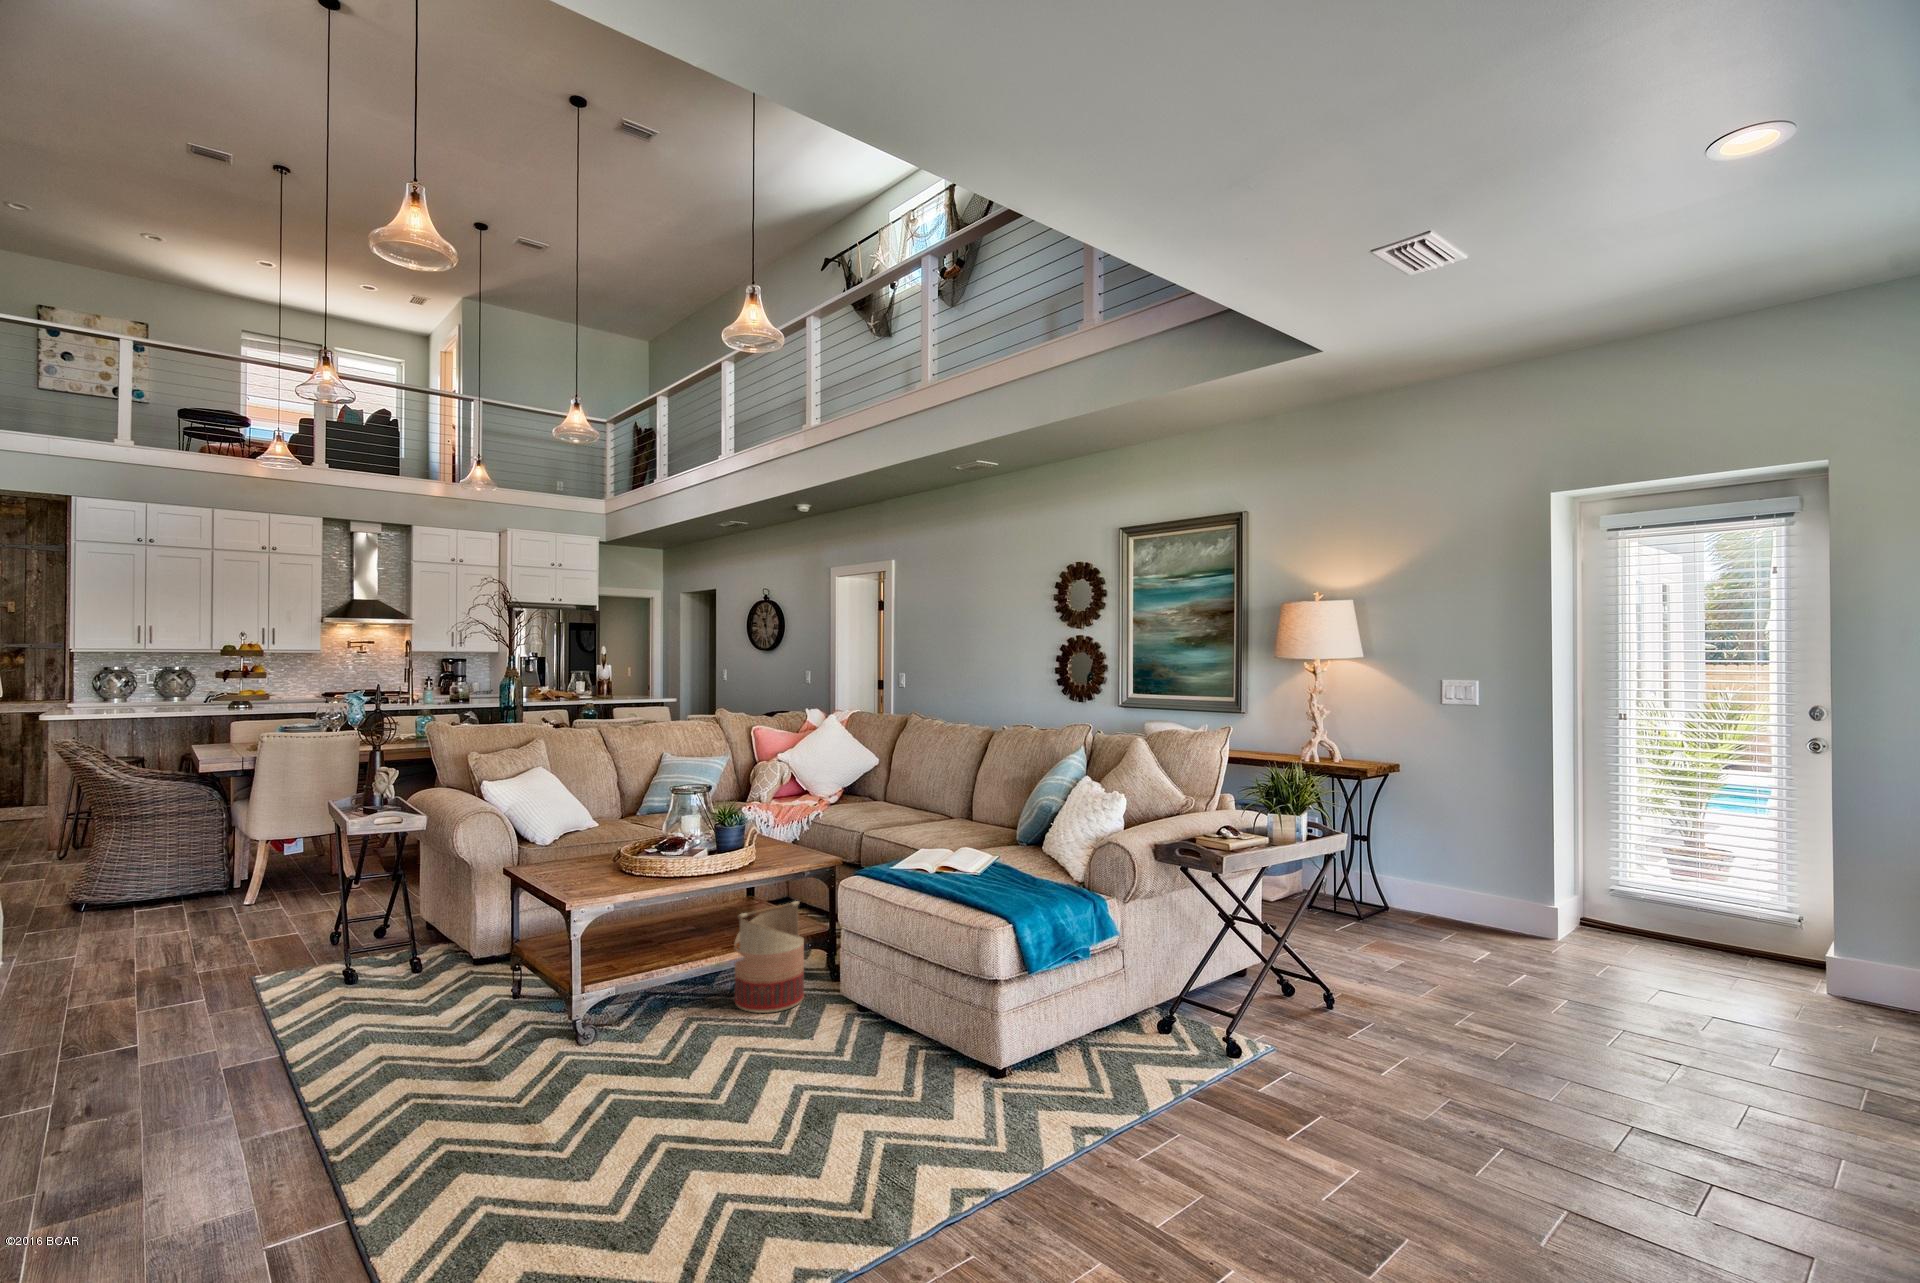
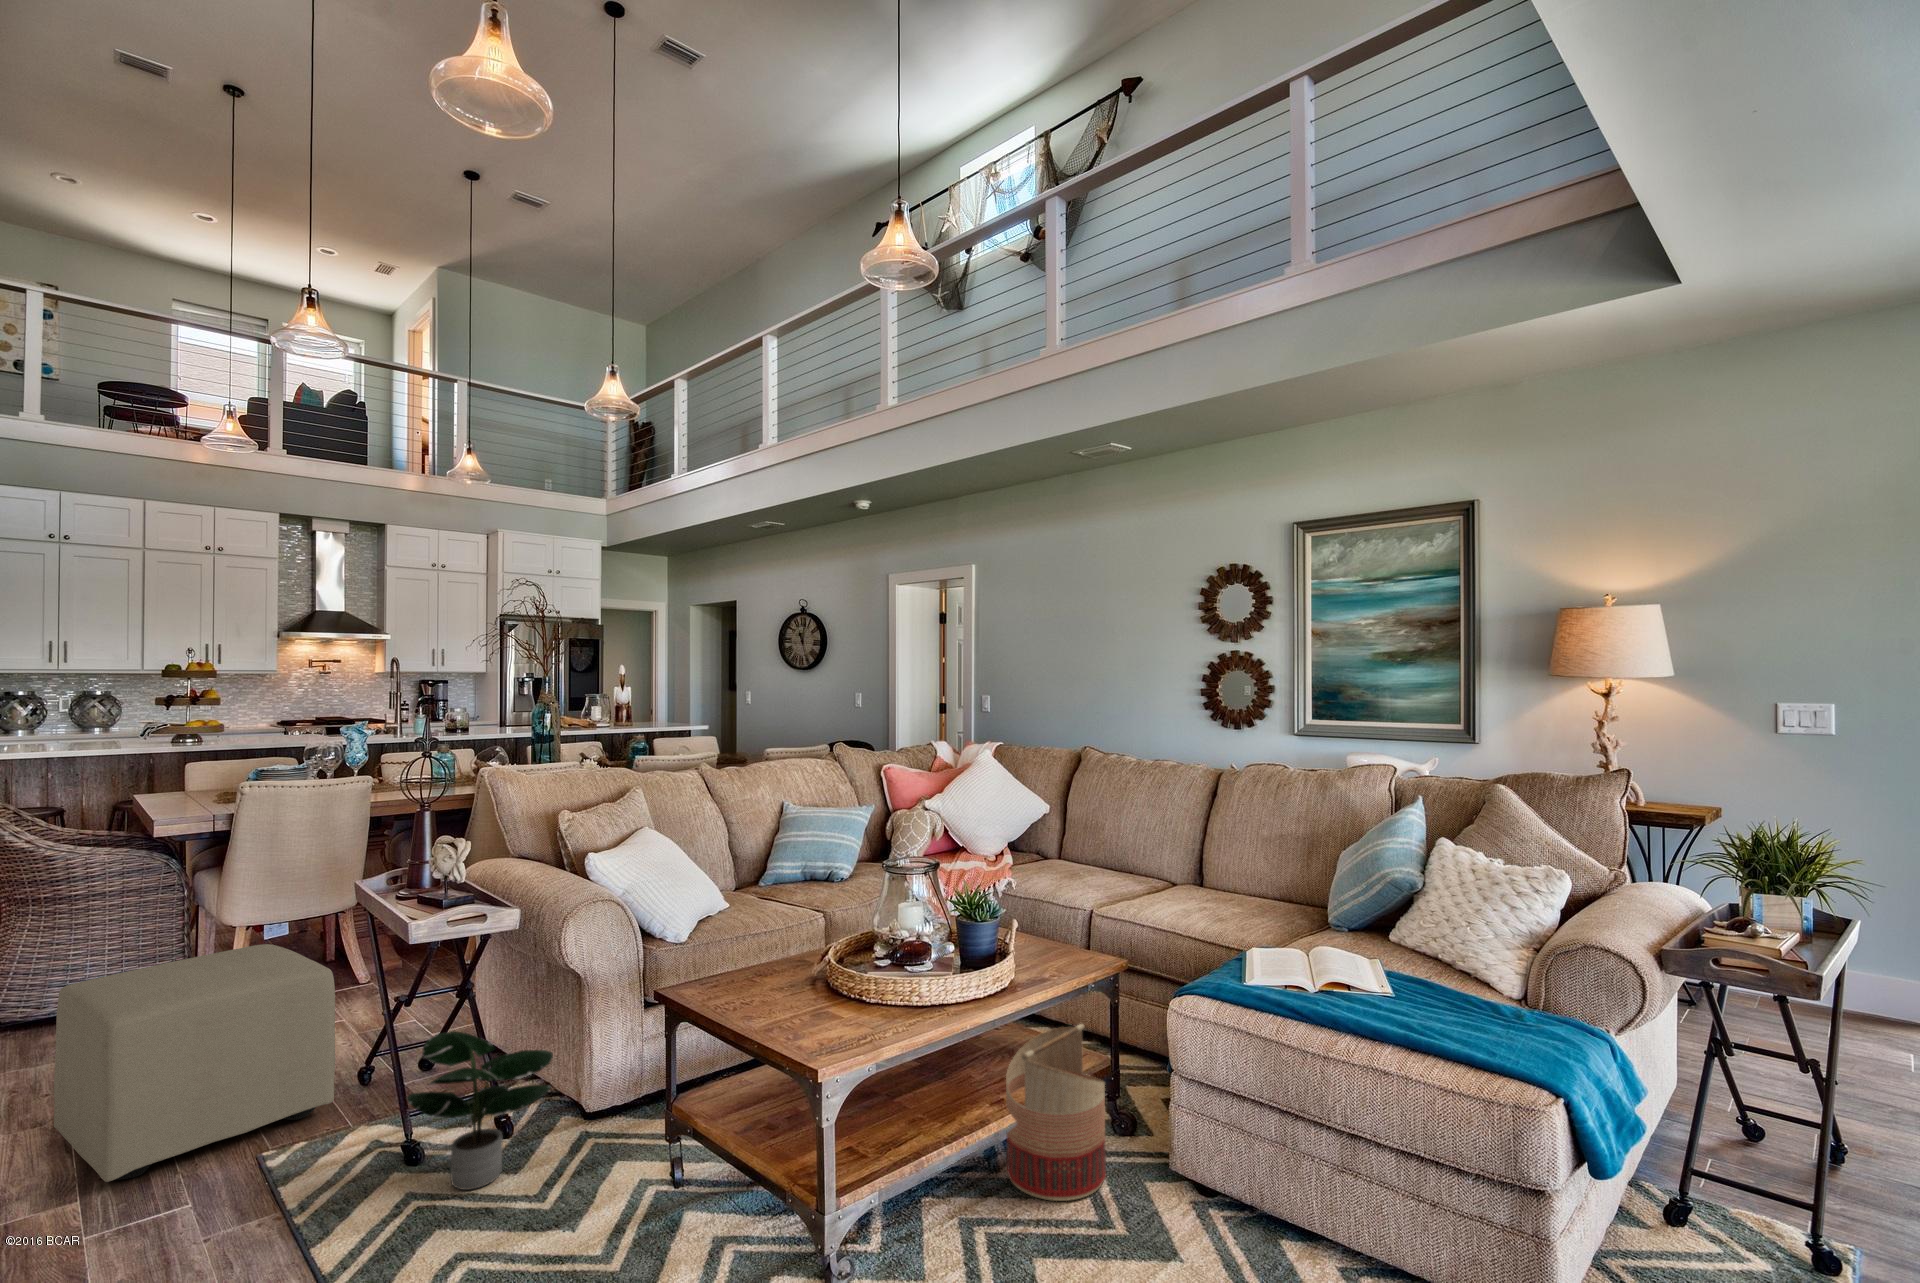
ottoman: none [124,844,307,984] -> present [54,944,335,1182]
potted plant: none [338,896,442,996] -> present [407,1031,553,1190]

